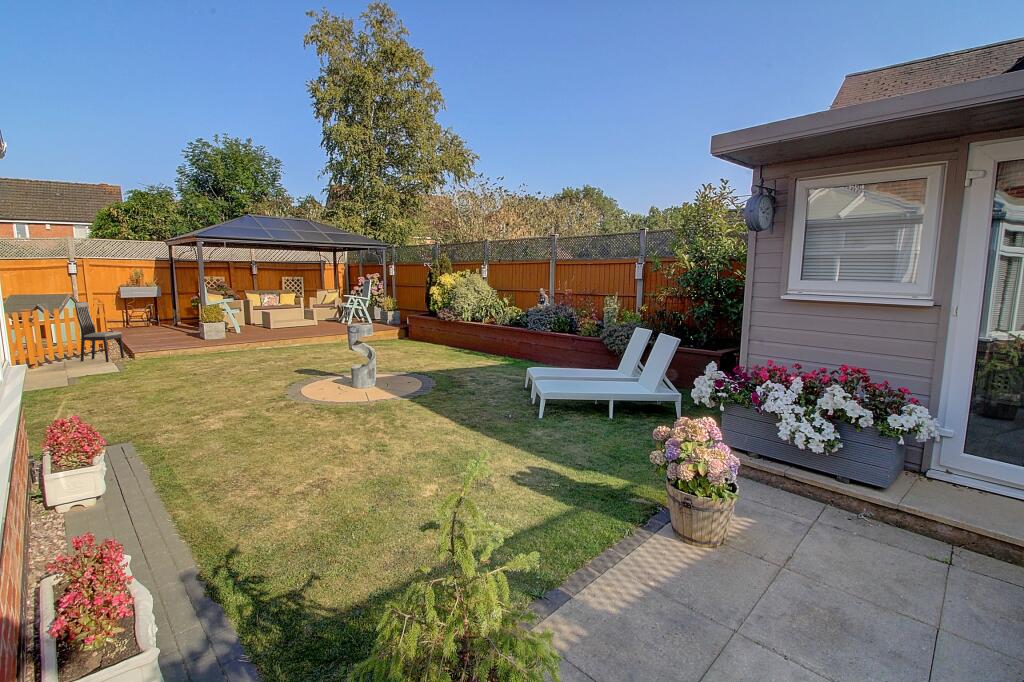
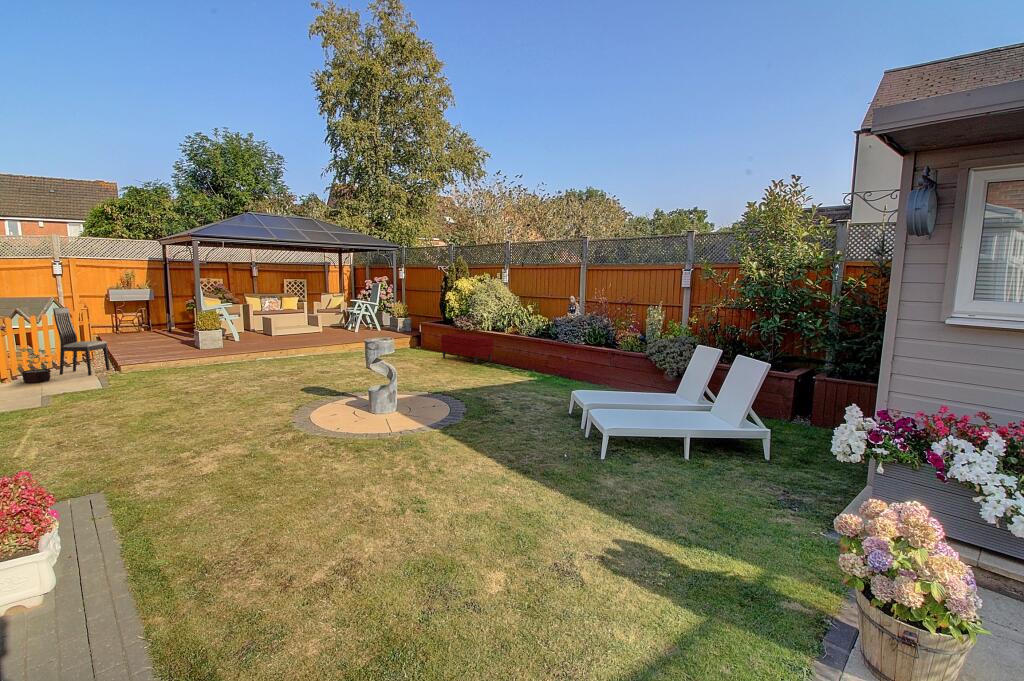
bench: none [425,324,472,352] -> present [441,333,494,364]
decorative plant: none [44,337,74,368] -> present [17,348,51,383]

